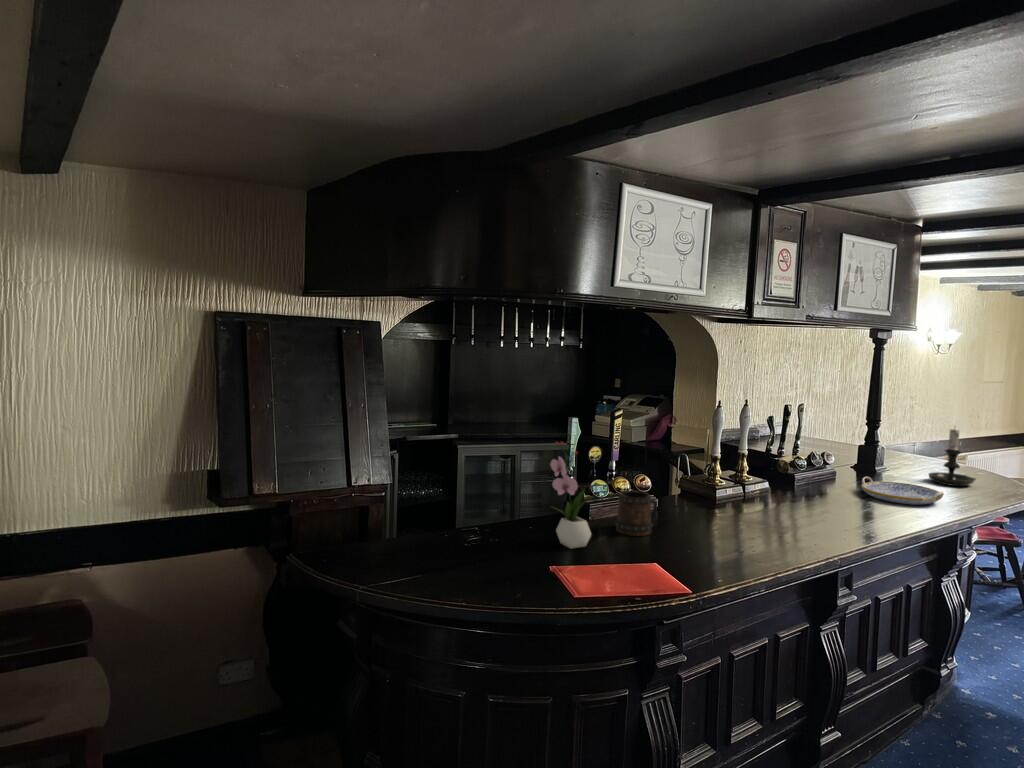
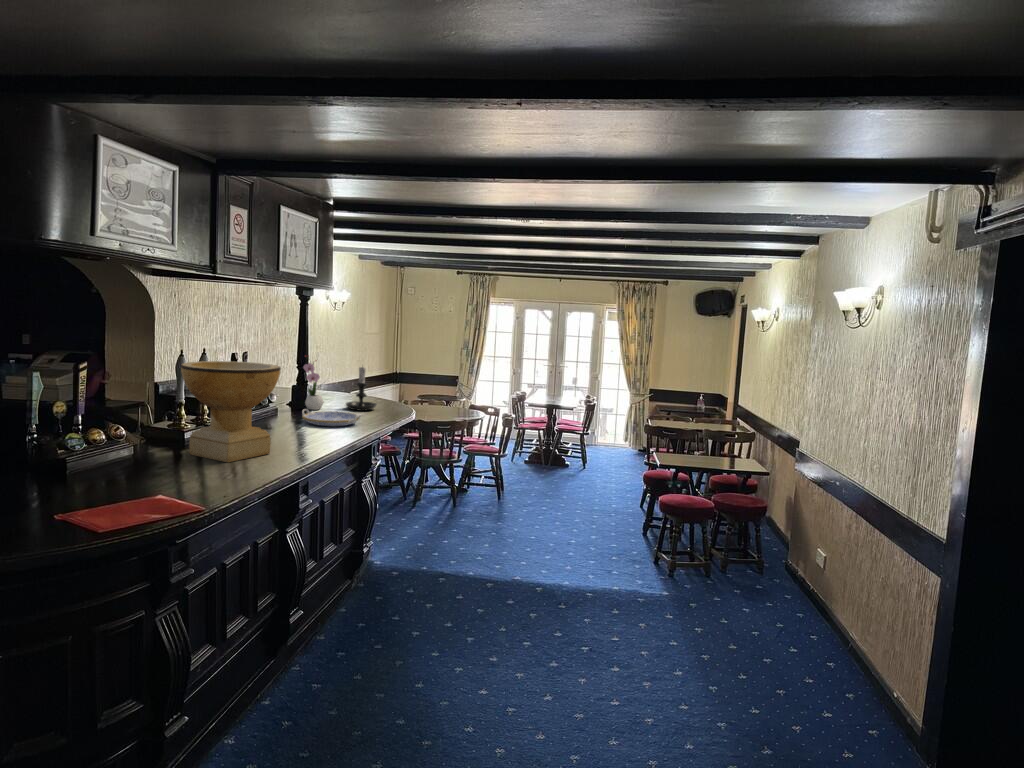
decorative bowl: none [707,414,820,534] -> present [181,361,281,462]
flower arrangement: present [550,442,591,549] -> present [304,356,324,410]
beer mug: present [615,491,657,536] -> none [101,438,144,480]

